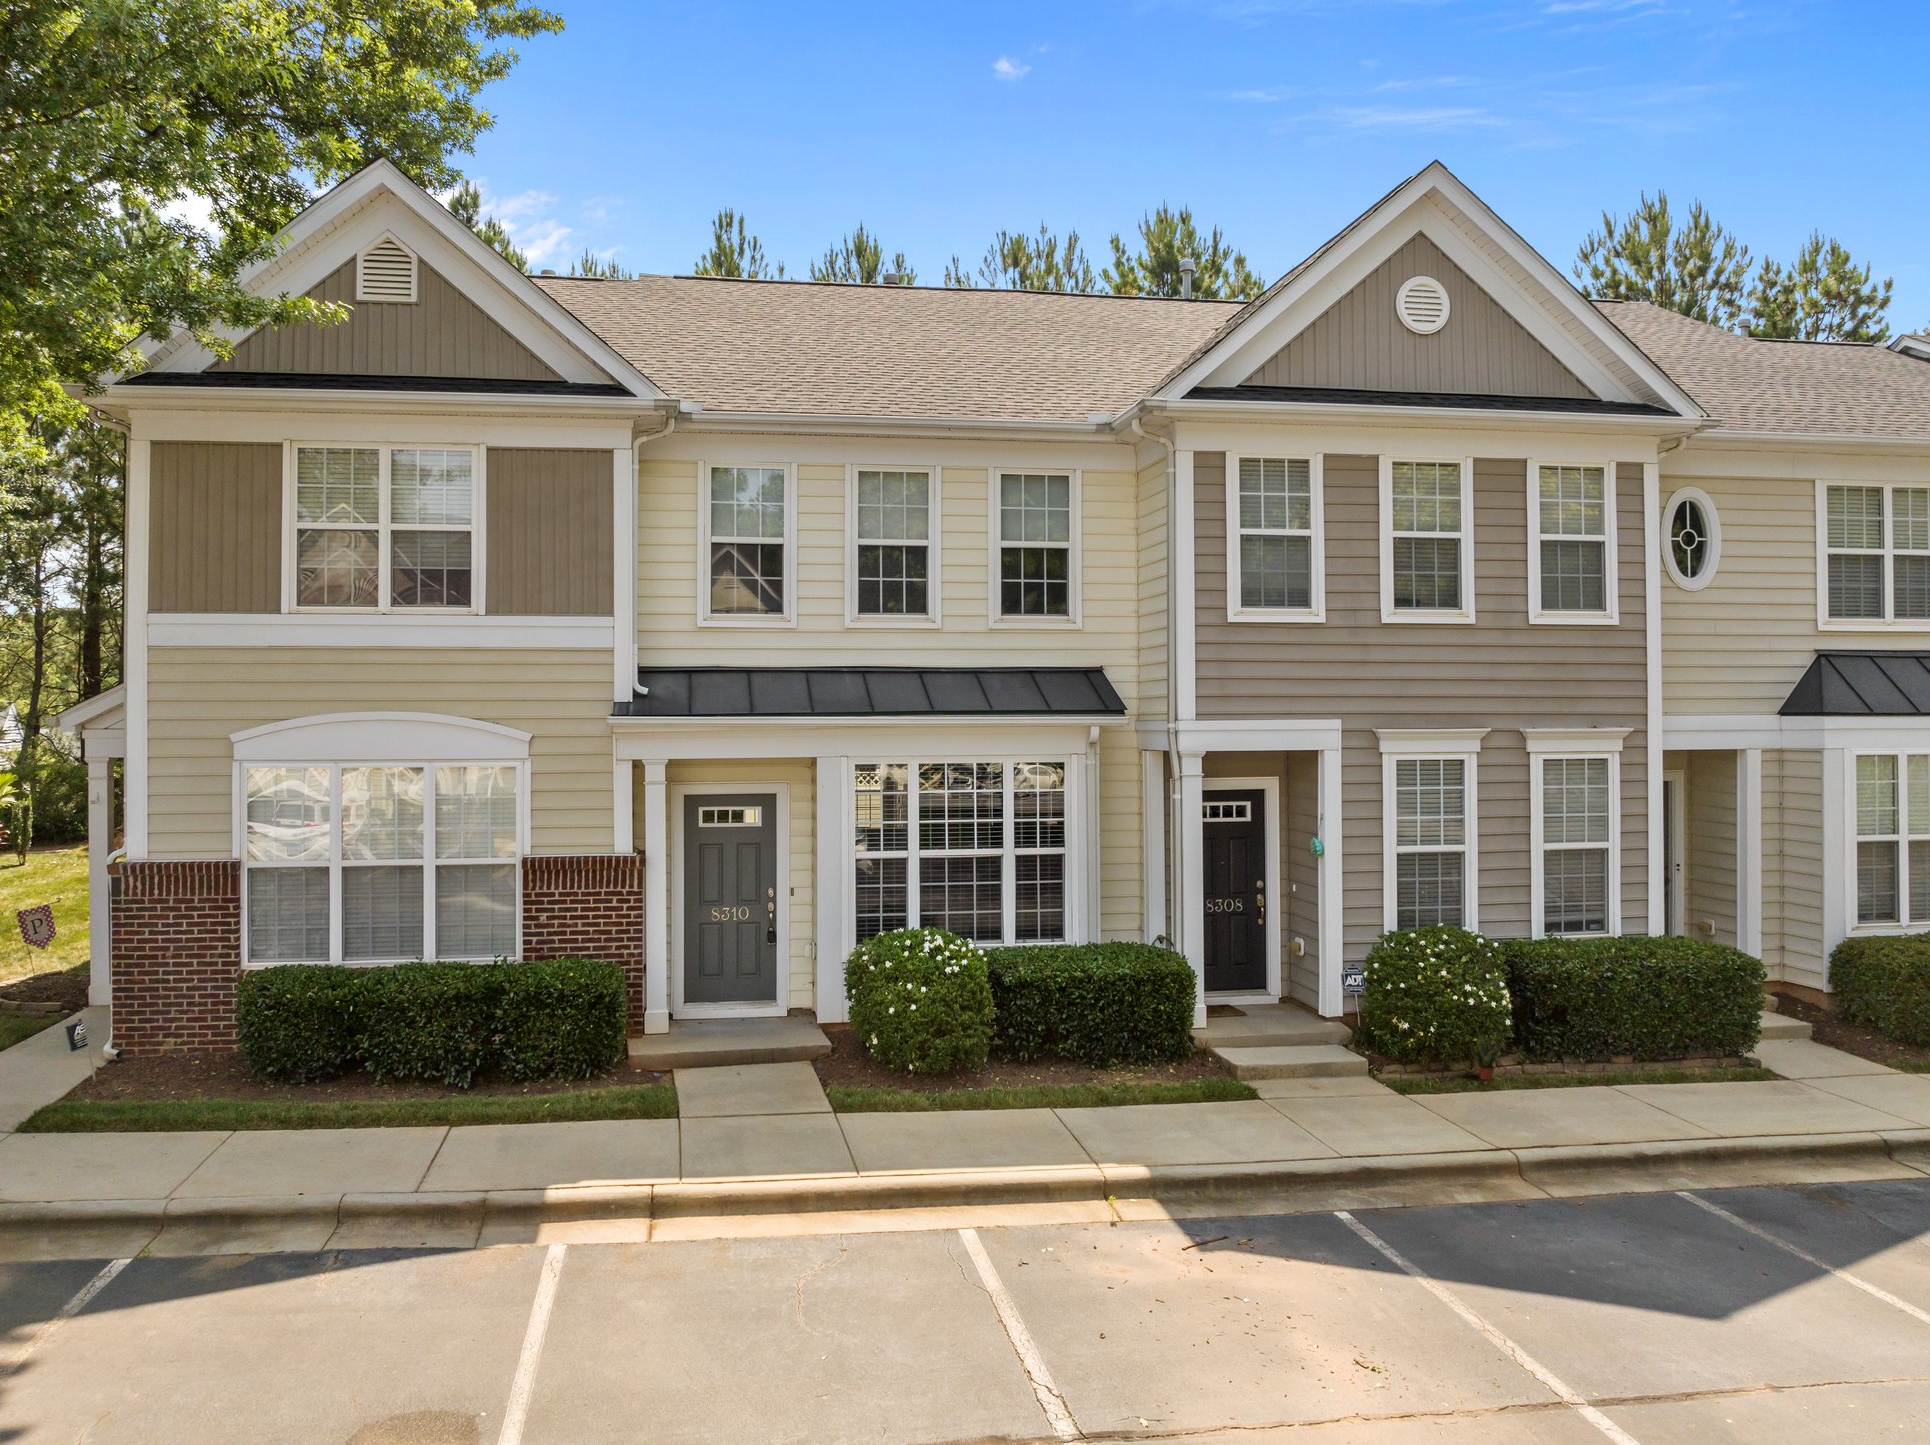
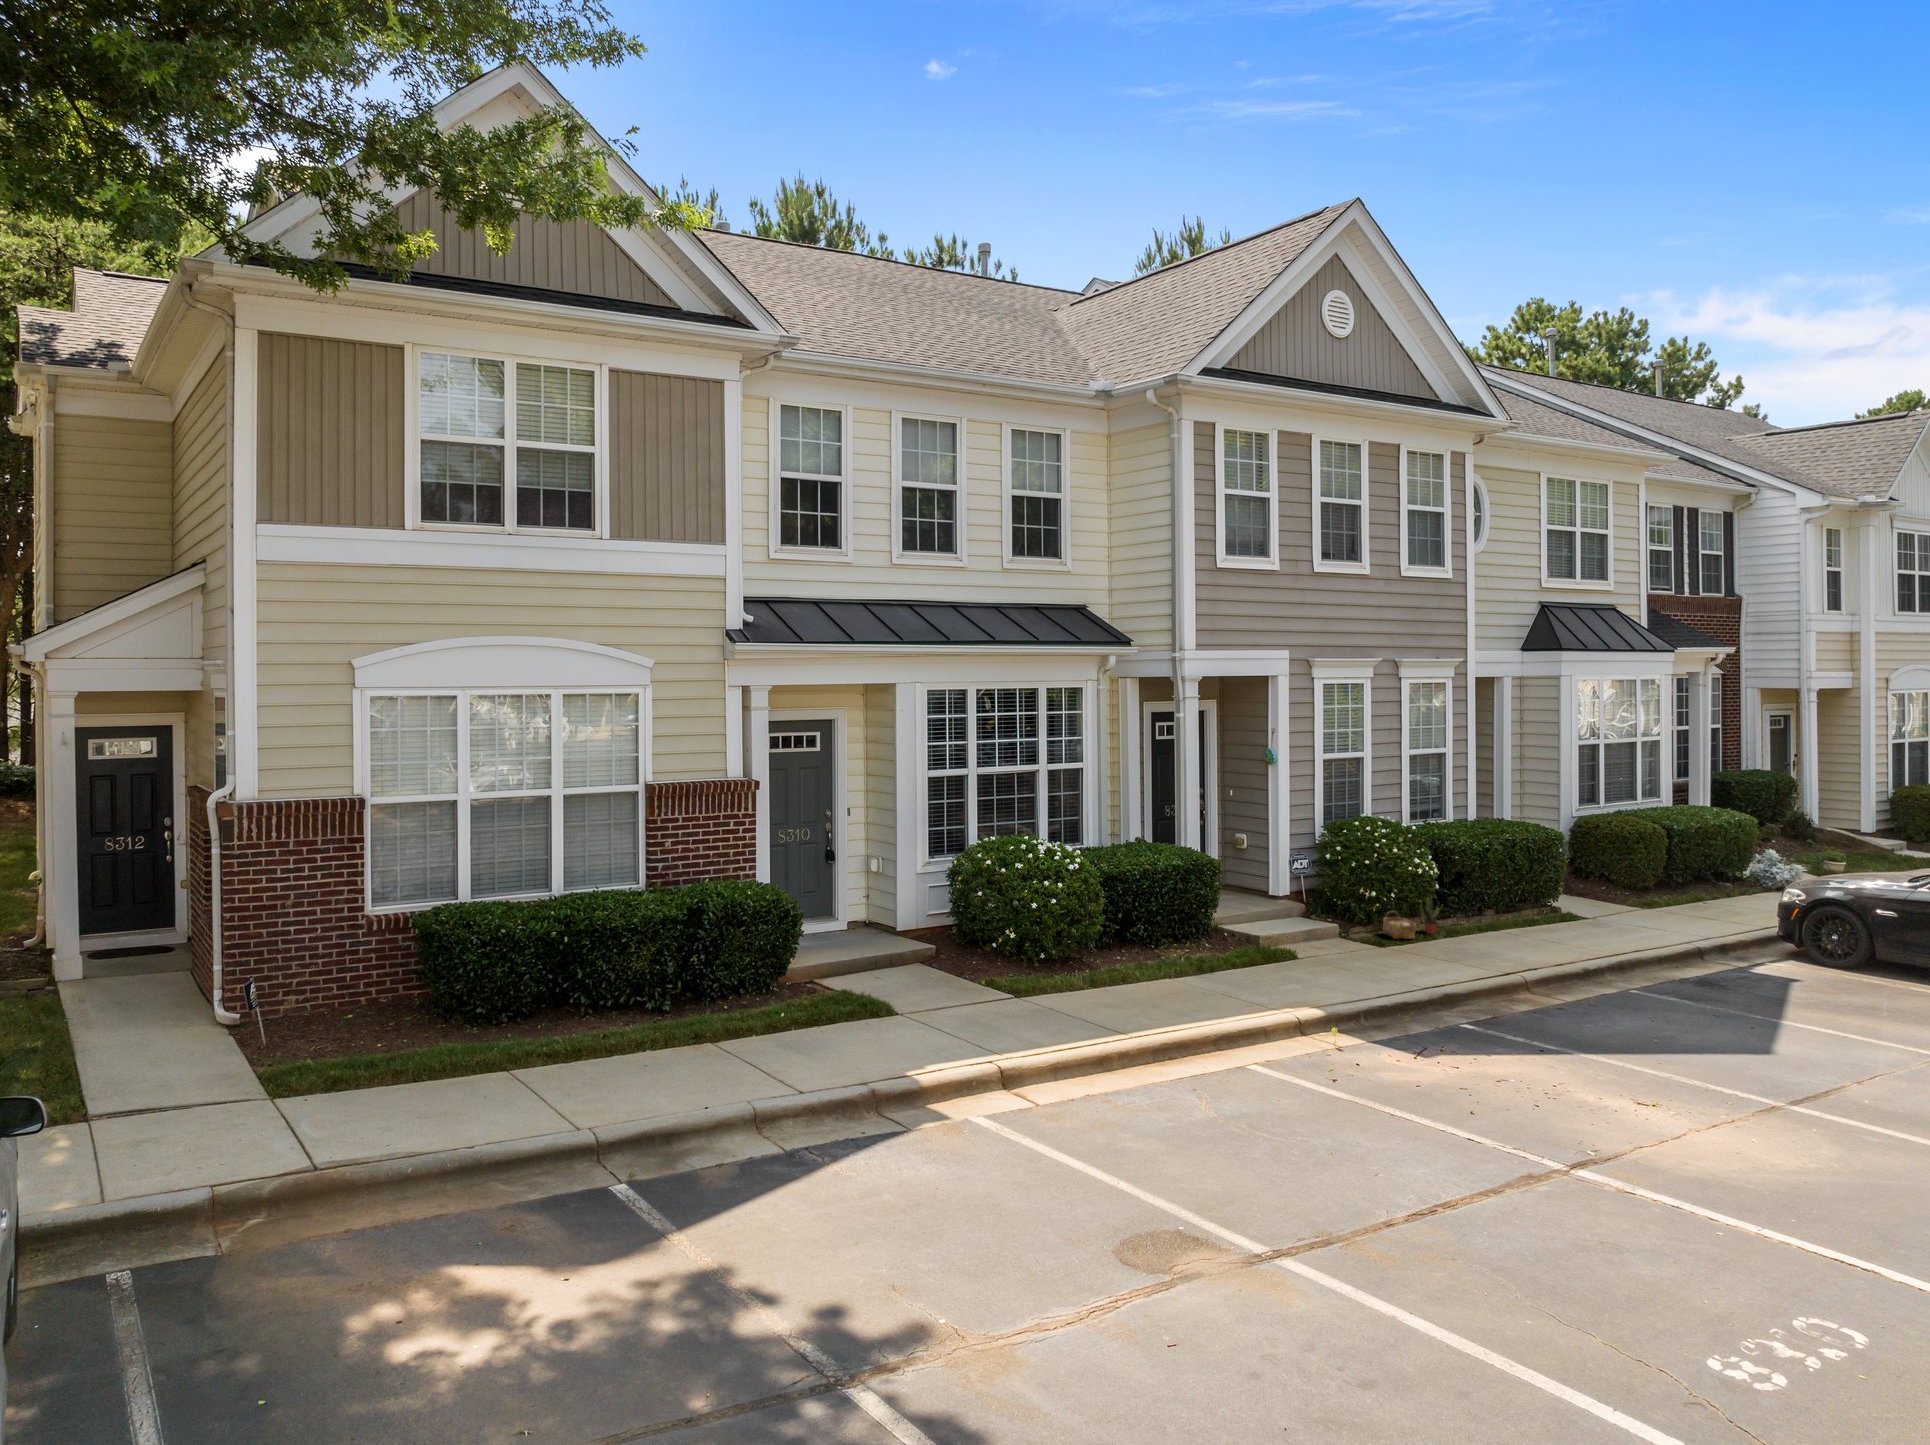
woven basket: none [1416,1048,1452,1085] -> present [1383,916,1416,939]

